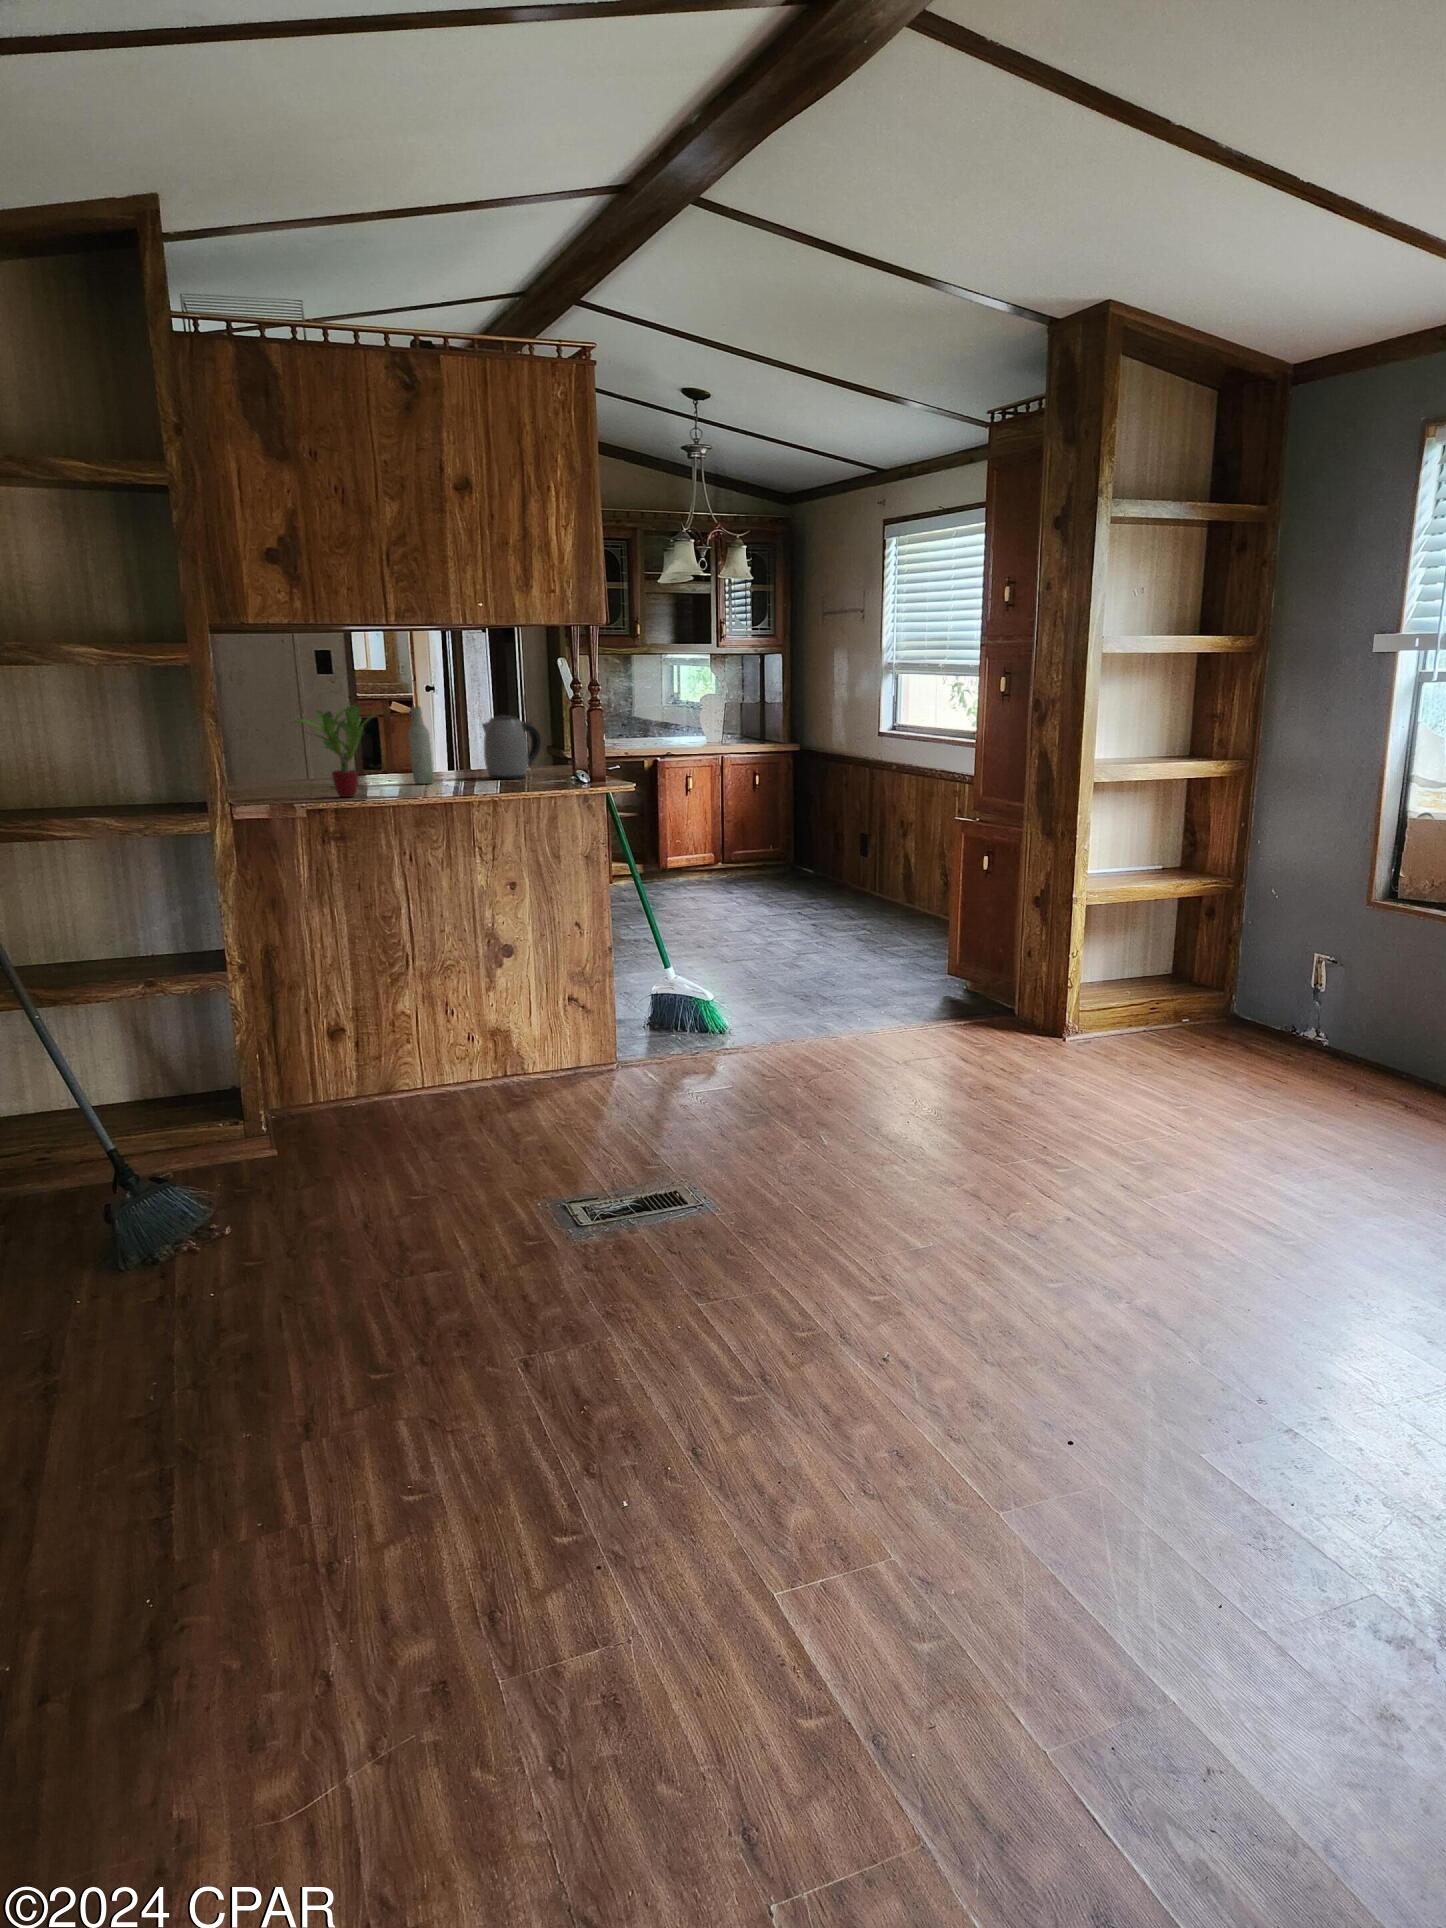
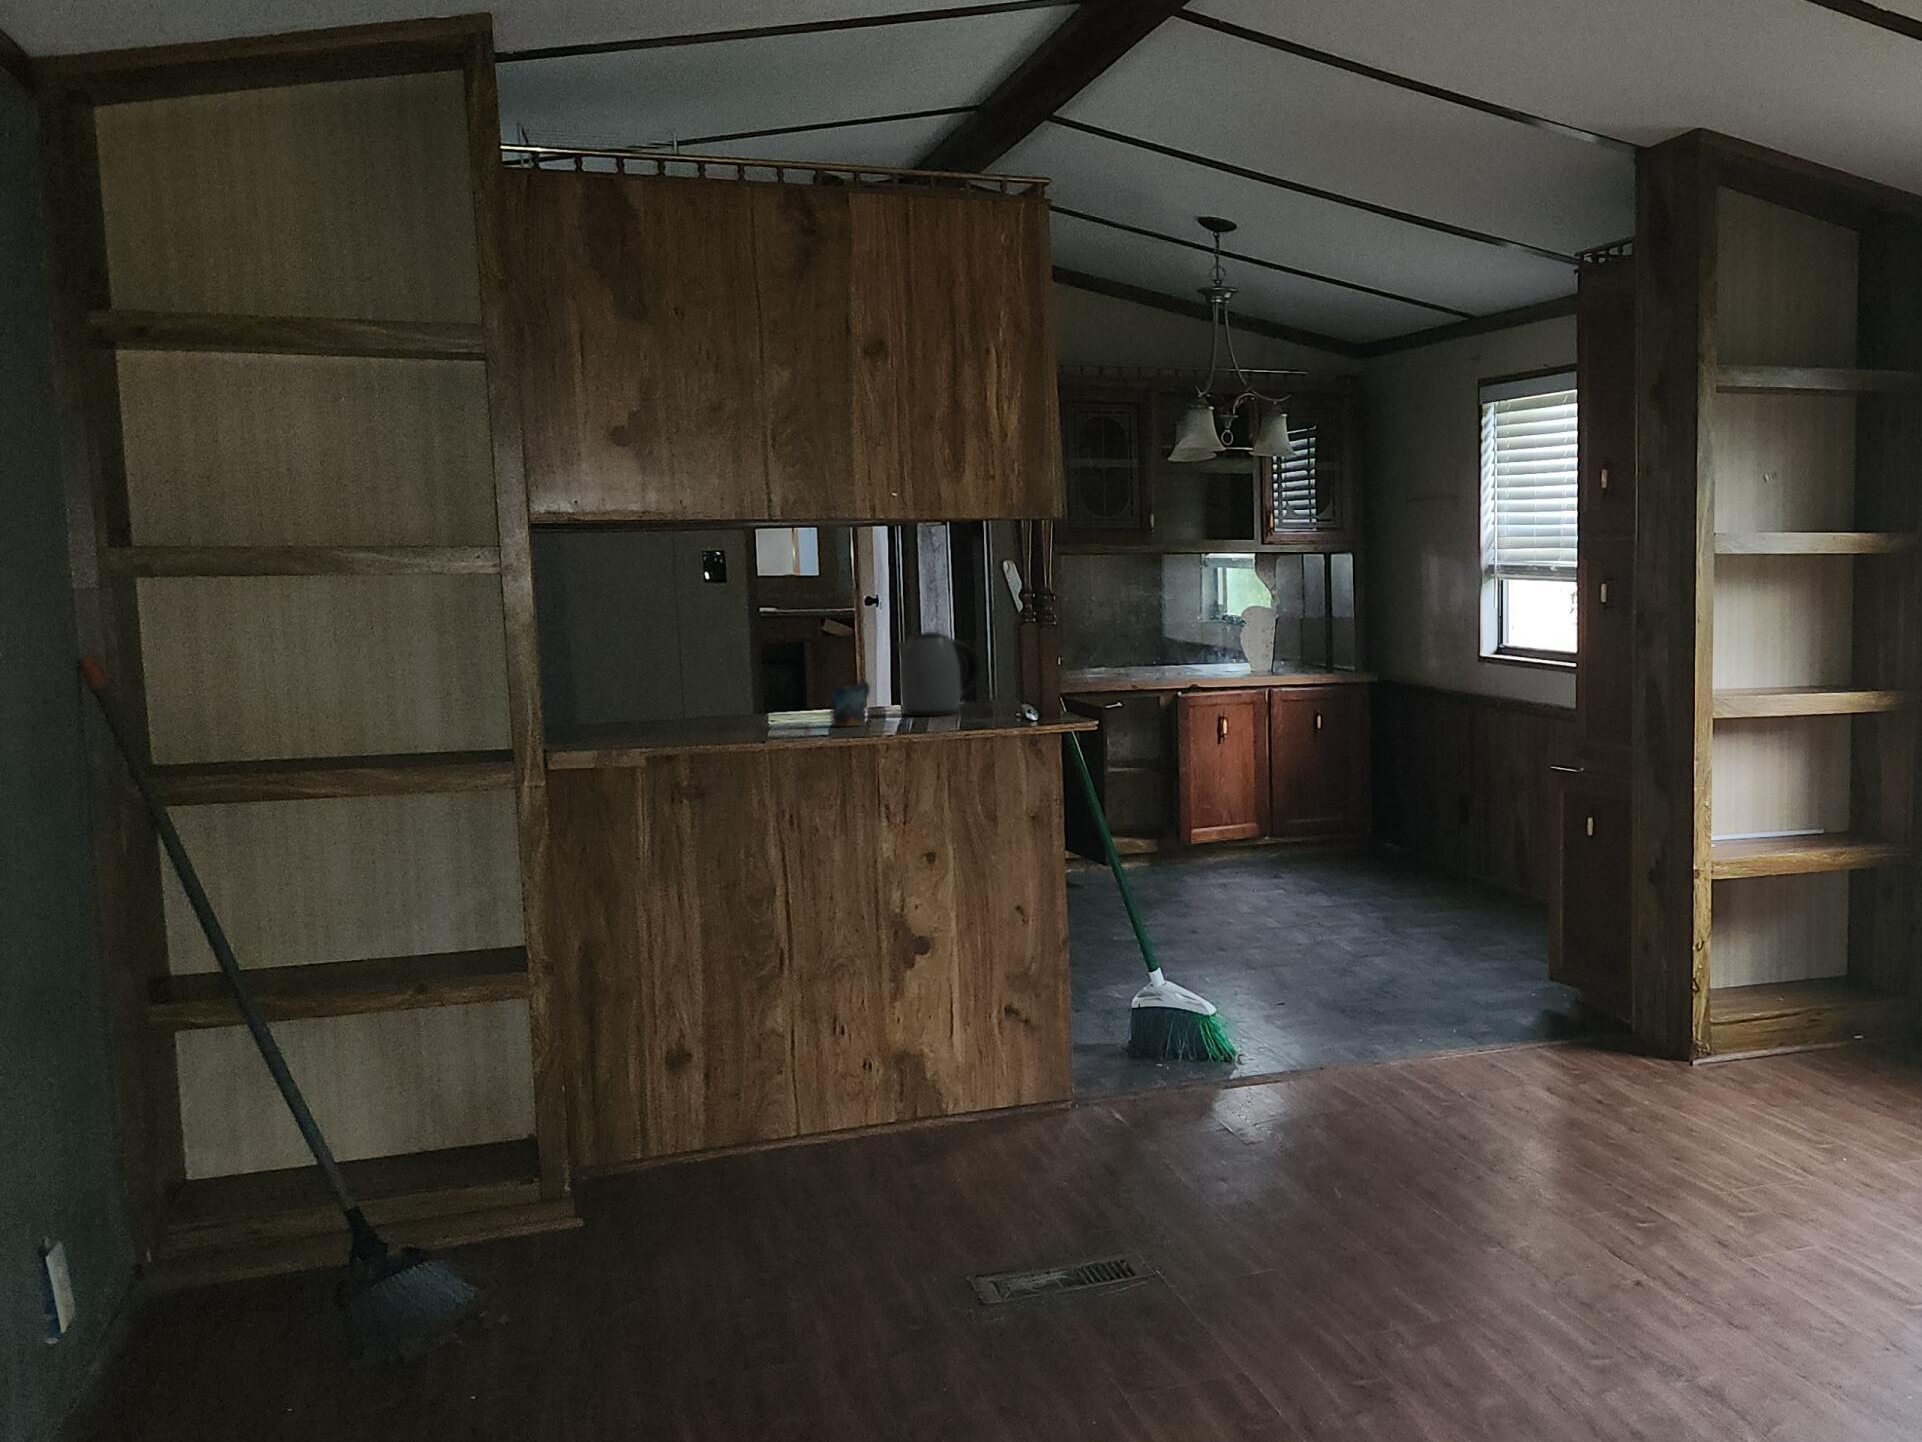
potted plant: present [293,703,386,797] -> none [623,614,768,739]
bottle: present [408,706,434,784] -> none [794,620,828,723]
mug: none [436,753,465,787] -> present [830,681,870,726]

